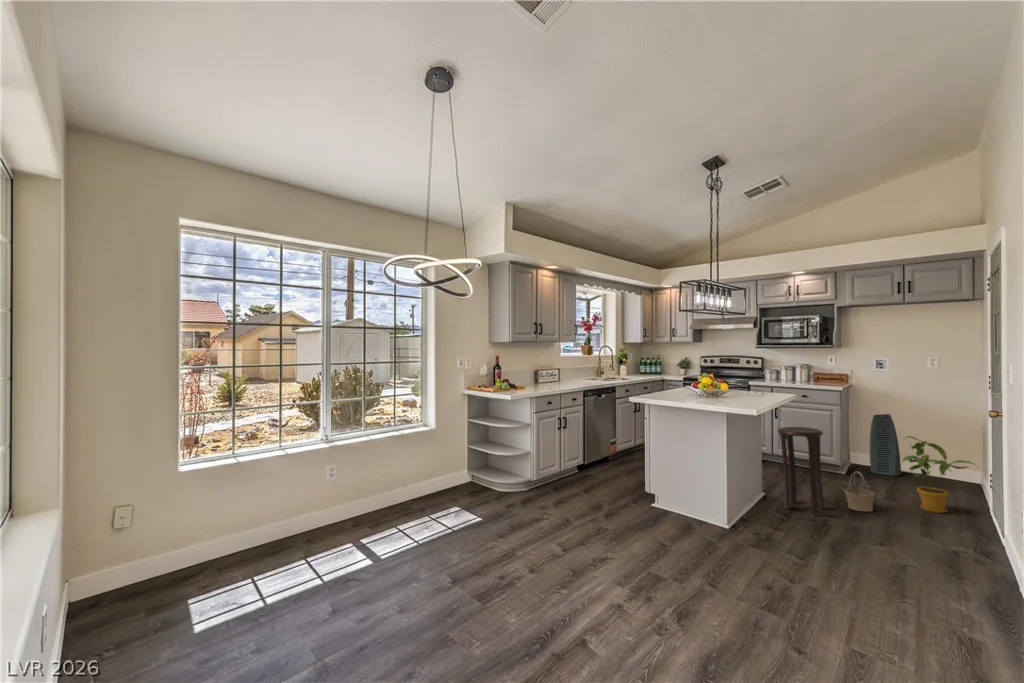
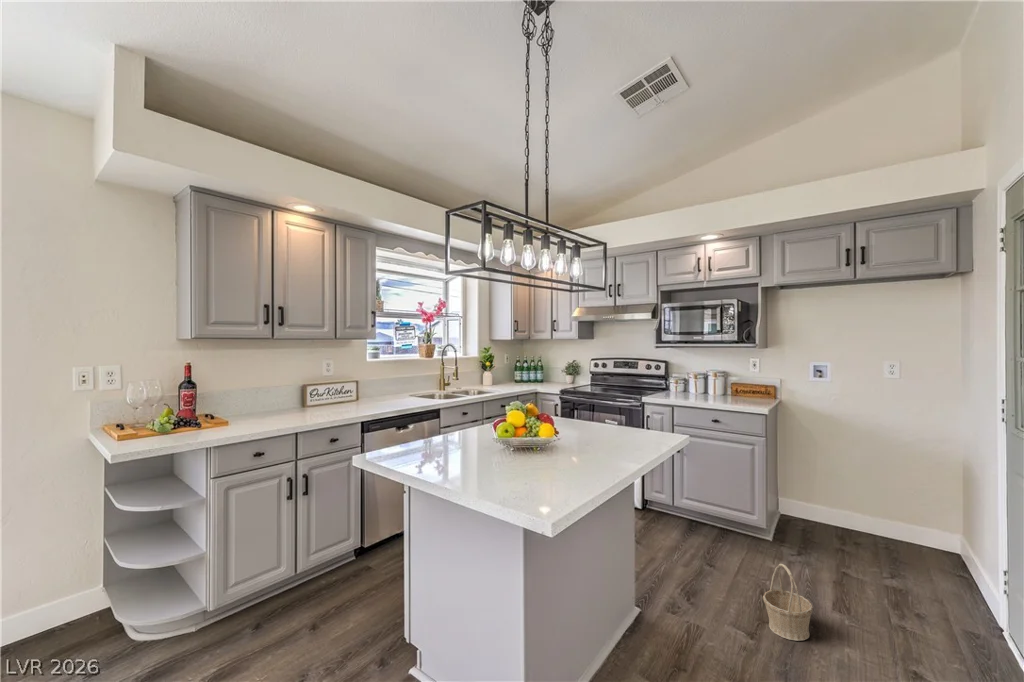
air purifier: present [870,414,901,476] -> none [807,444,849,539]
stool: present [778,427,824,515] -> none [652,487,728,659]
house plant: present [903,436,973,513] -> none [856,496,987,638]

